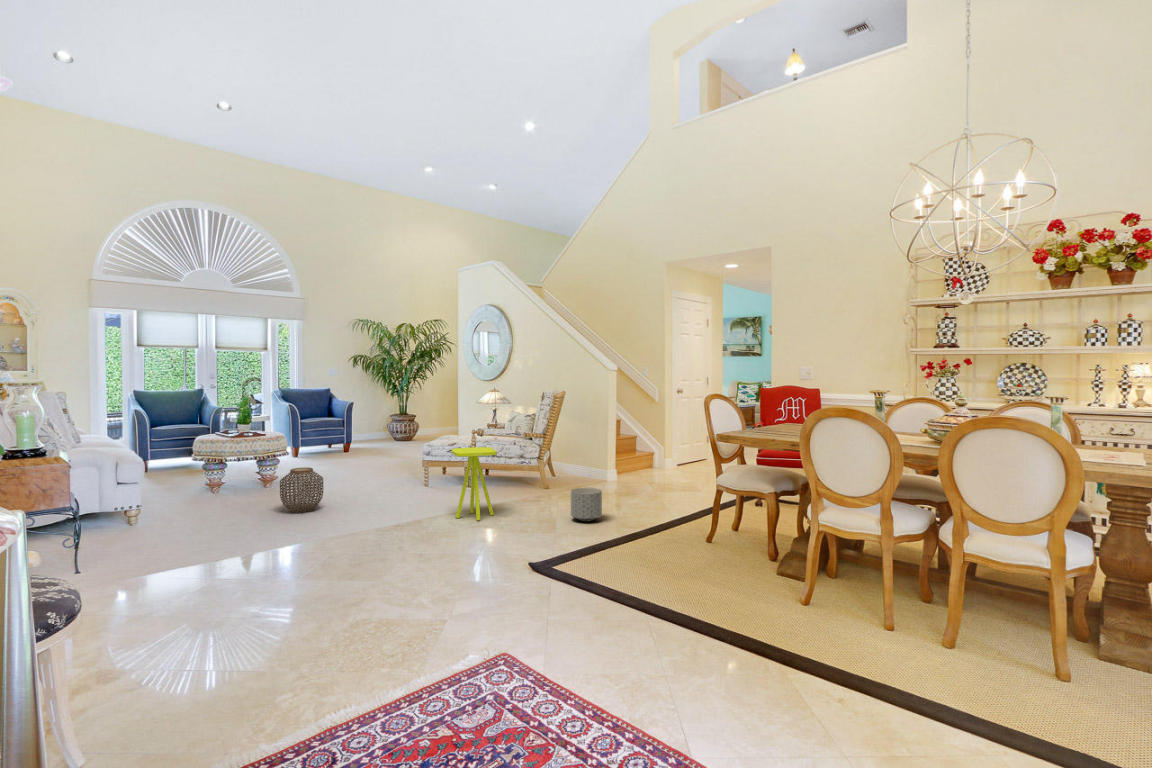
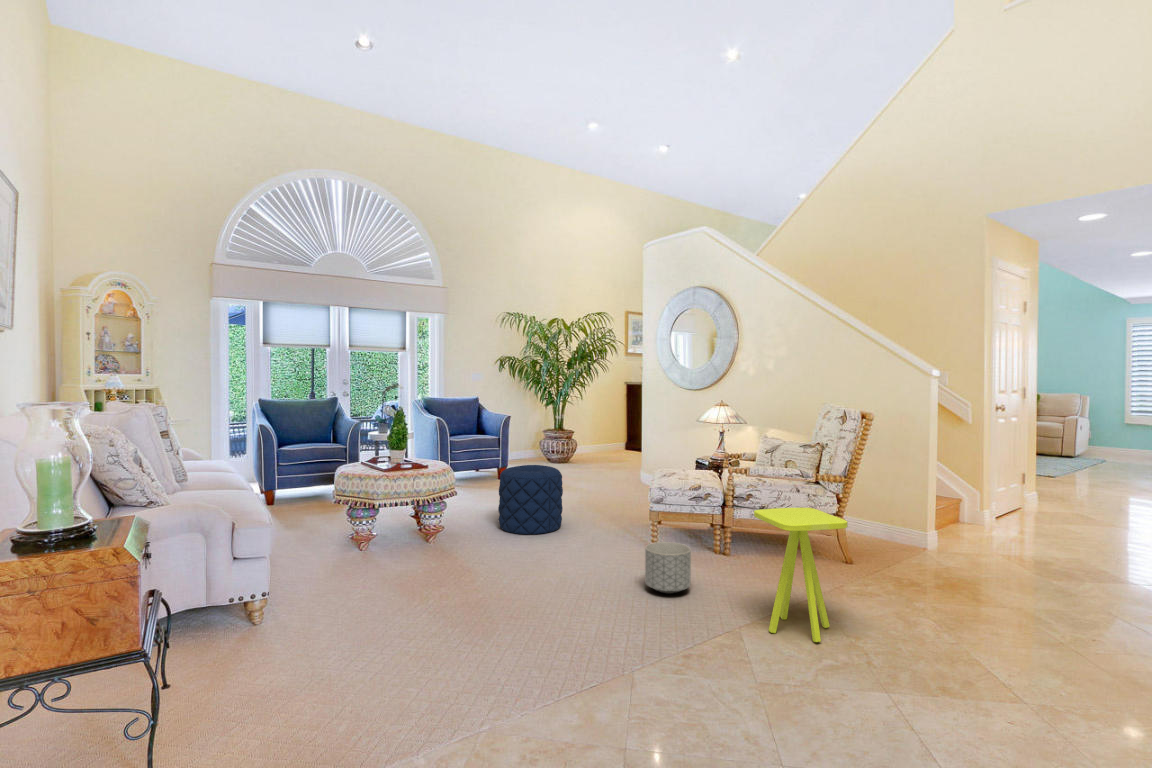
pouf: none [322,434,371,482] -> present [498,465,563,534]
woven basket: present [280,468,323,512] -> none [472,529,535,603]
planter: present [571,488,602,522] -> present [645,542,691,594]

